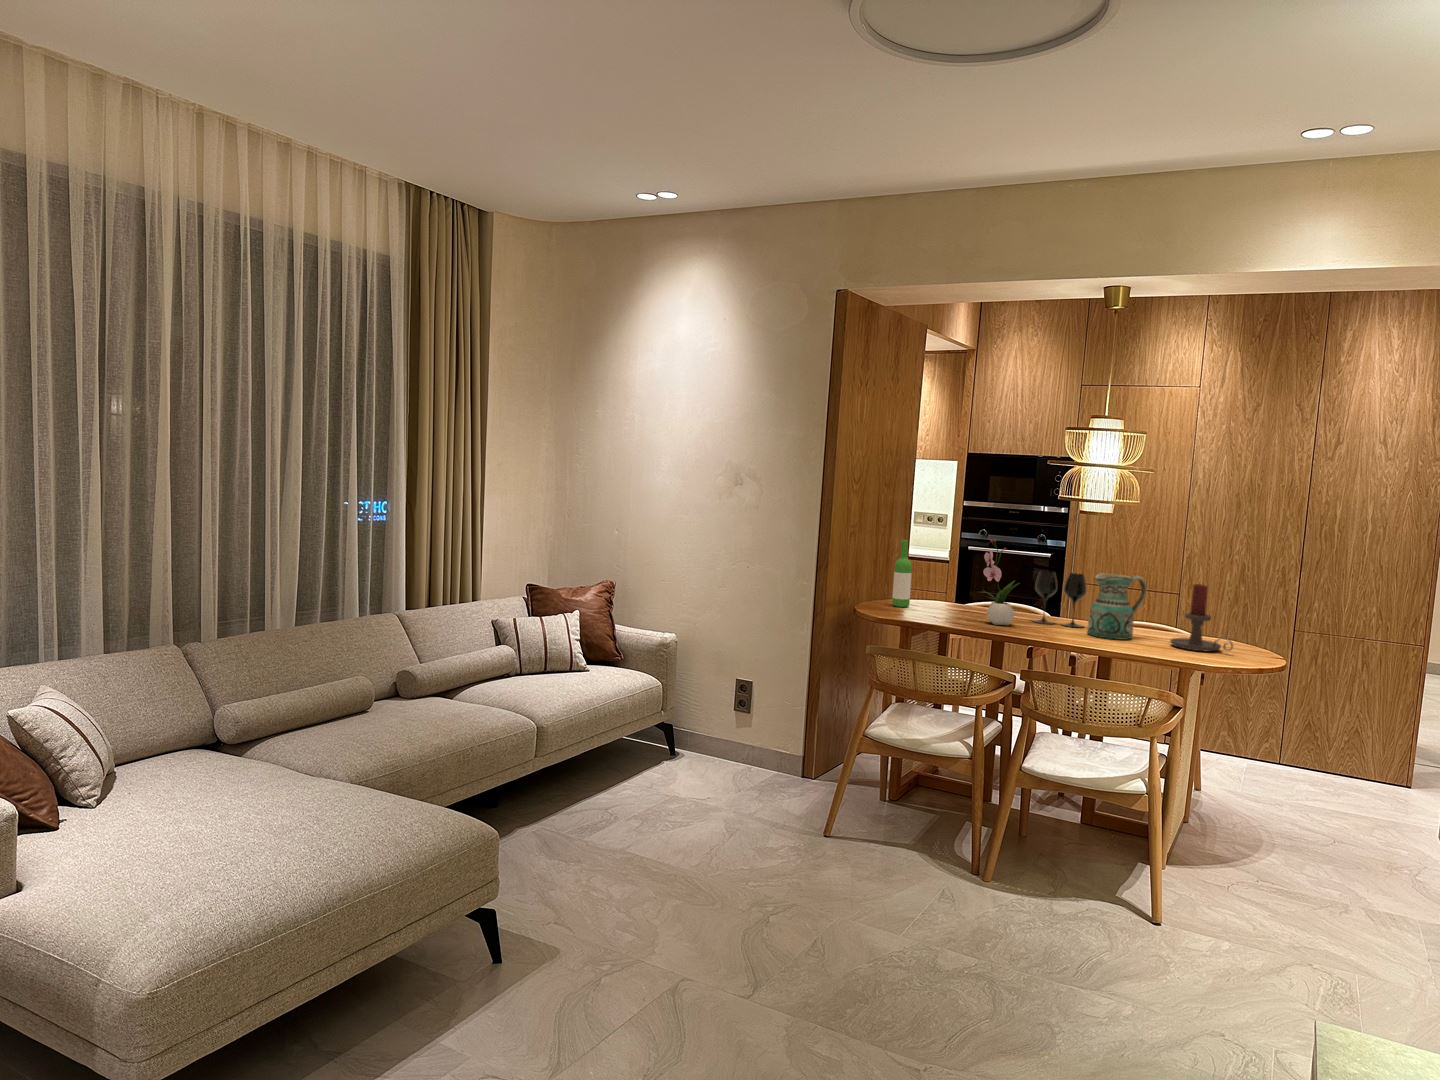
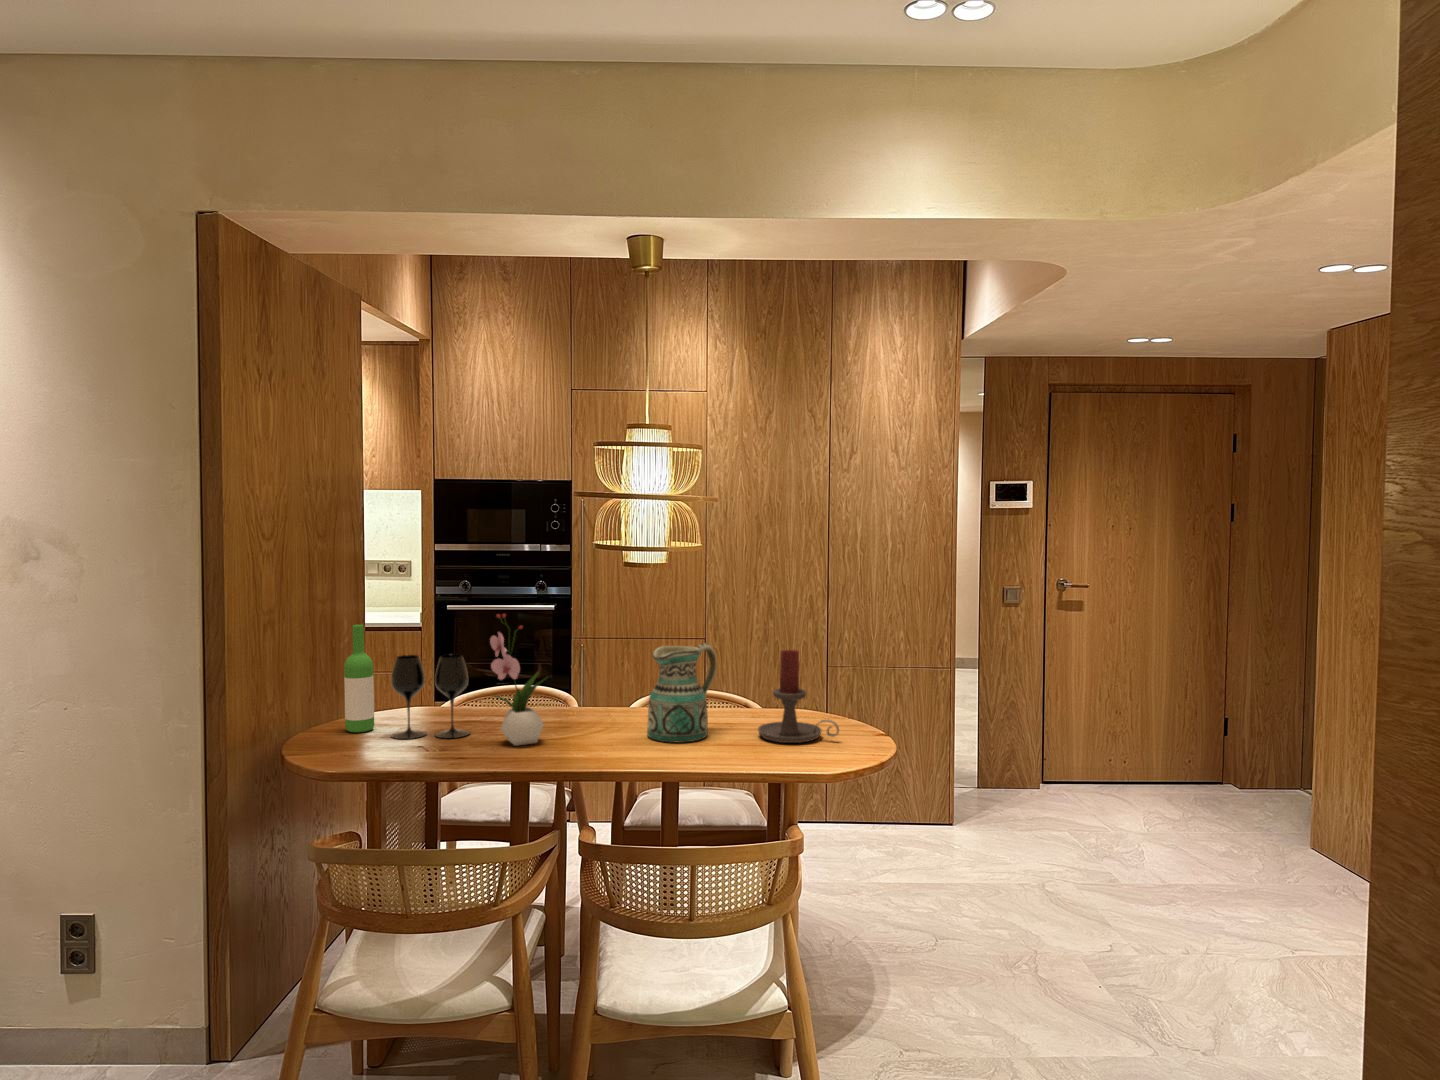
wine glass: present [1033,571,1087,627] -> present [391,654,470,739]

